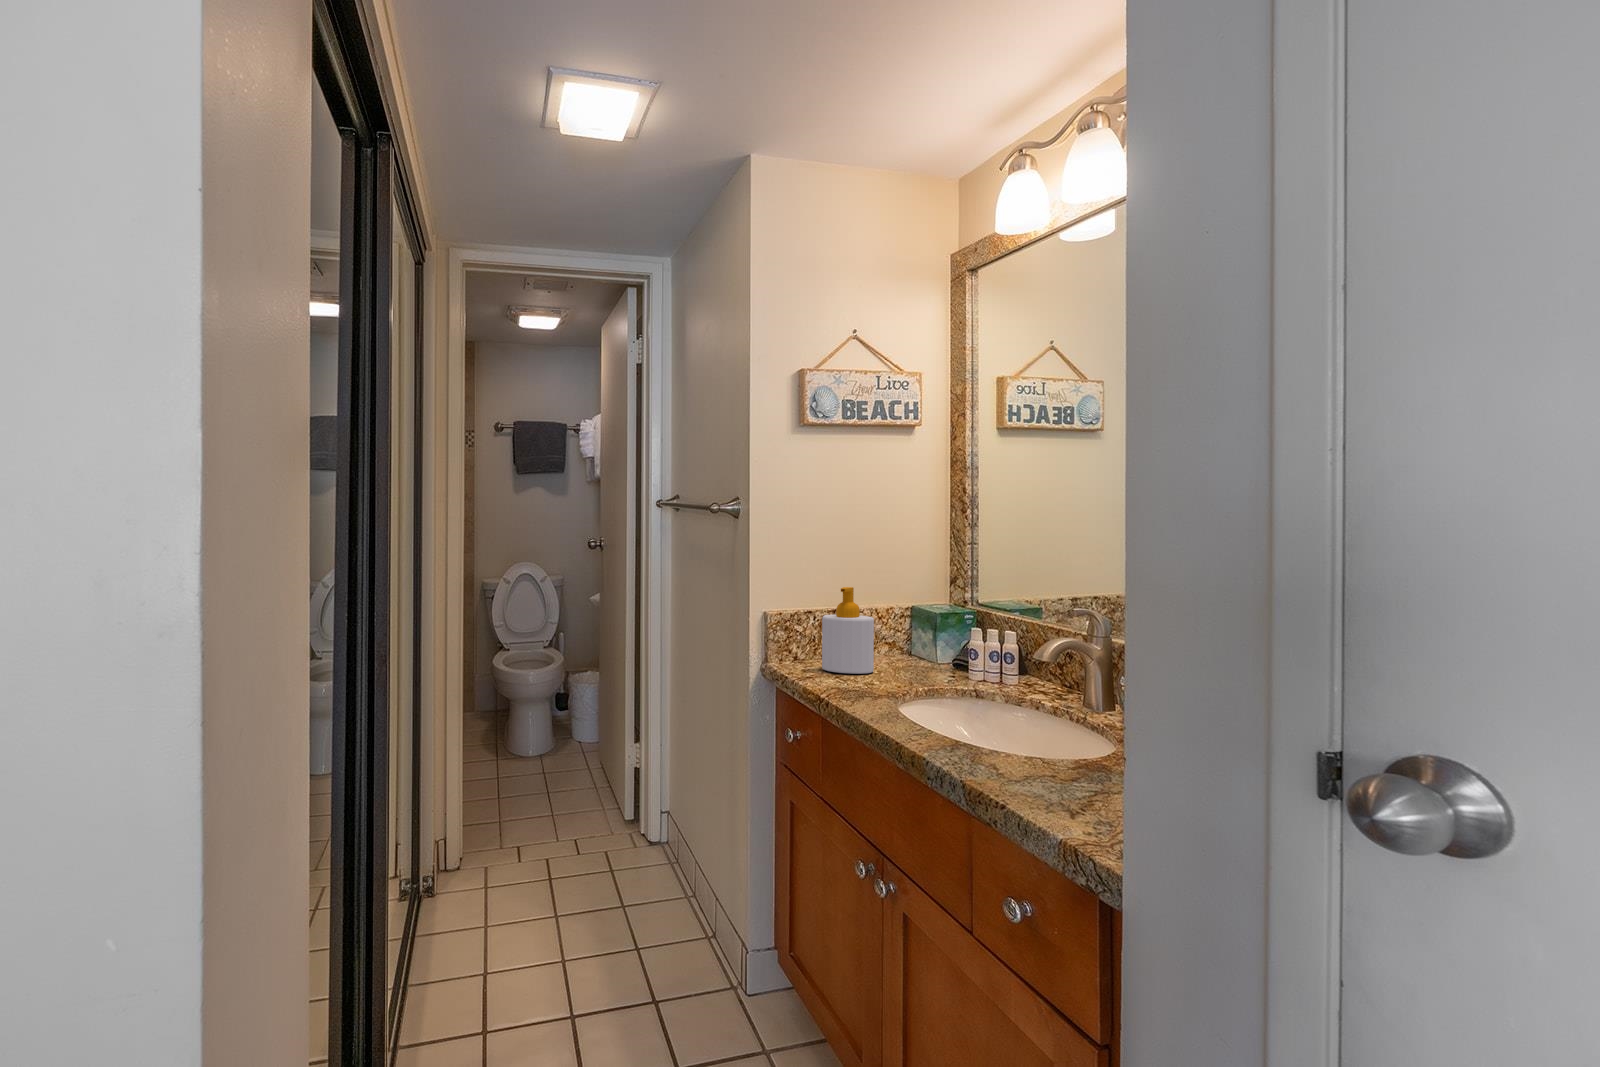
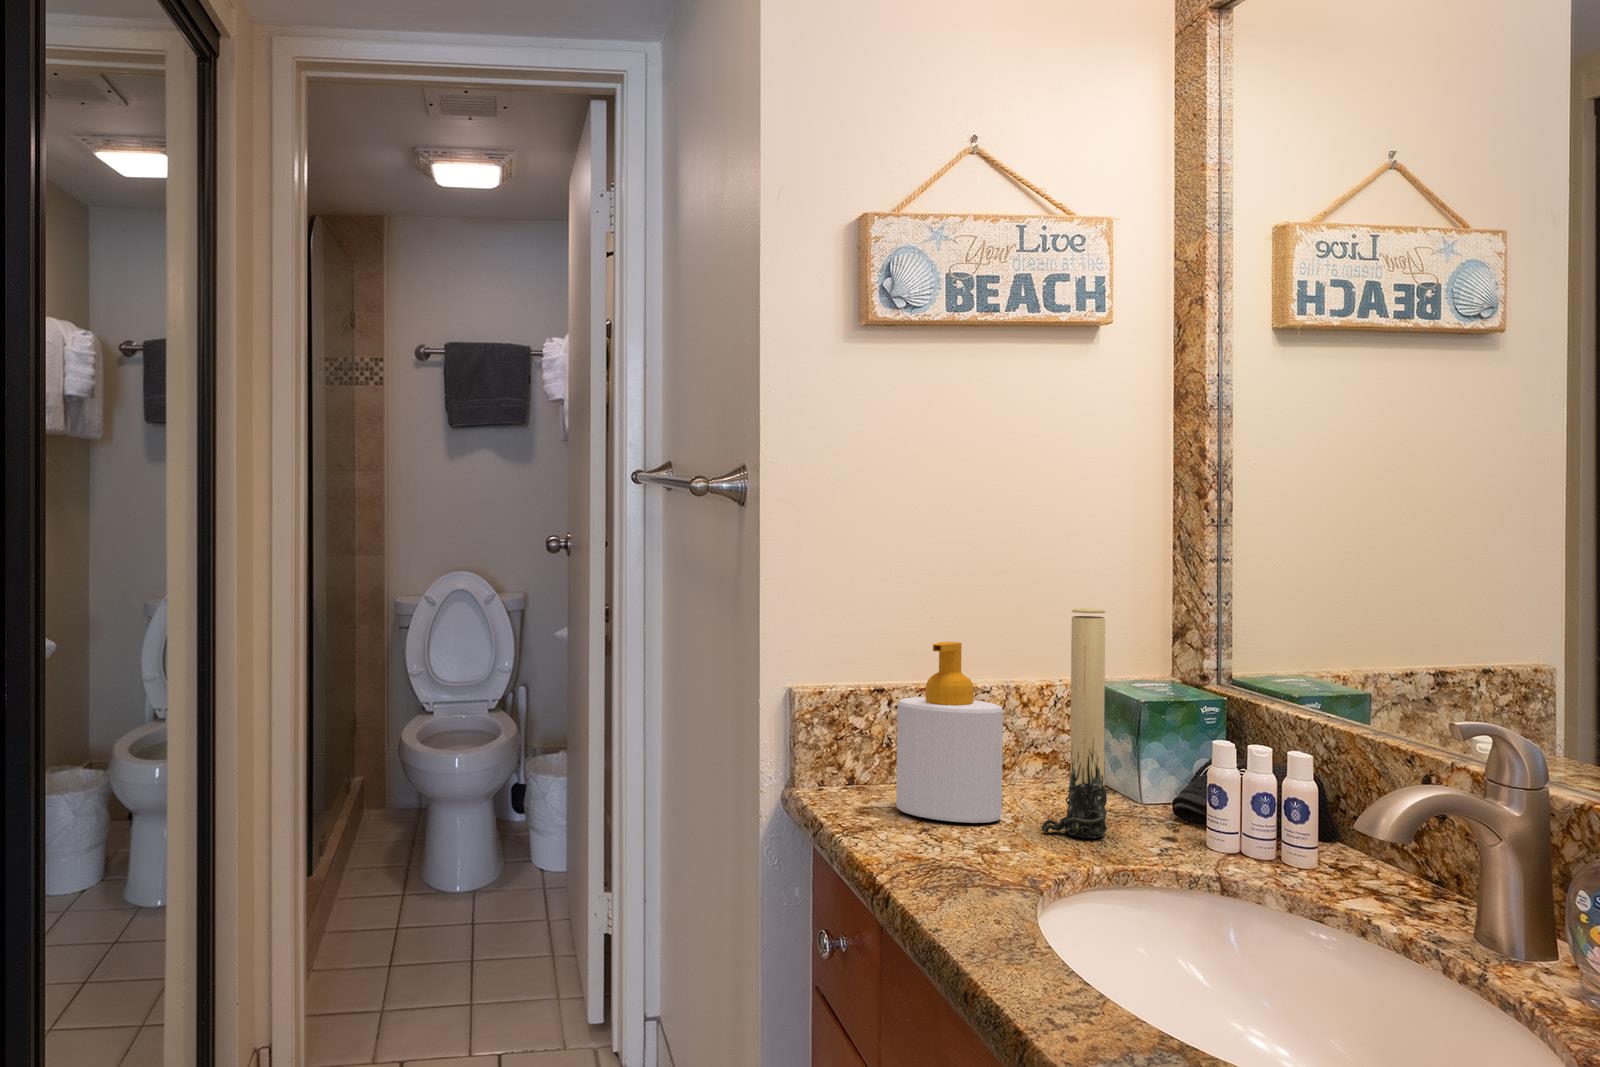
candle: none [893,570,924,677] -> present [1041,608,1107,838]

